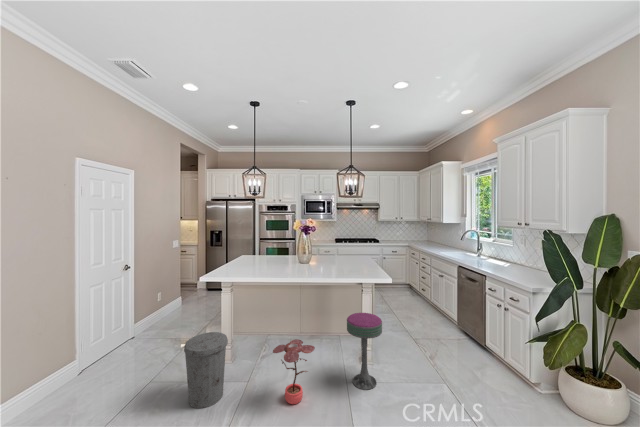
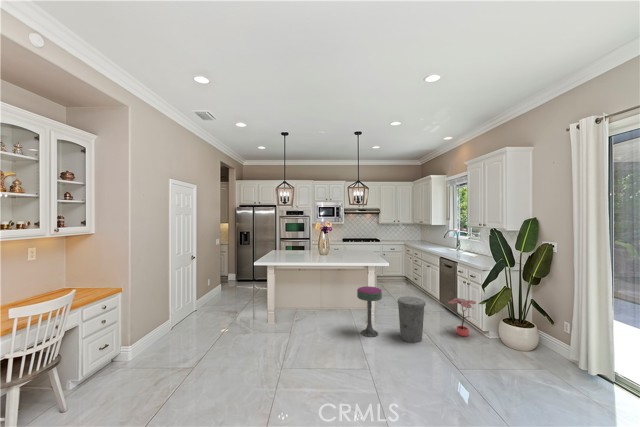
trash can: present [184,332,228,408] -> present [398,297,426,342]
potted plant: present [273,339,315,404] -> present [448,298,476,336]

